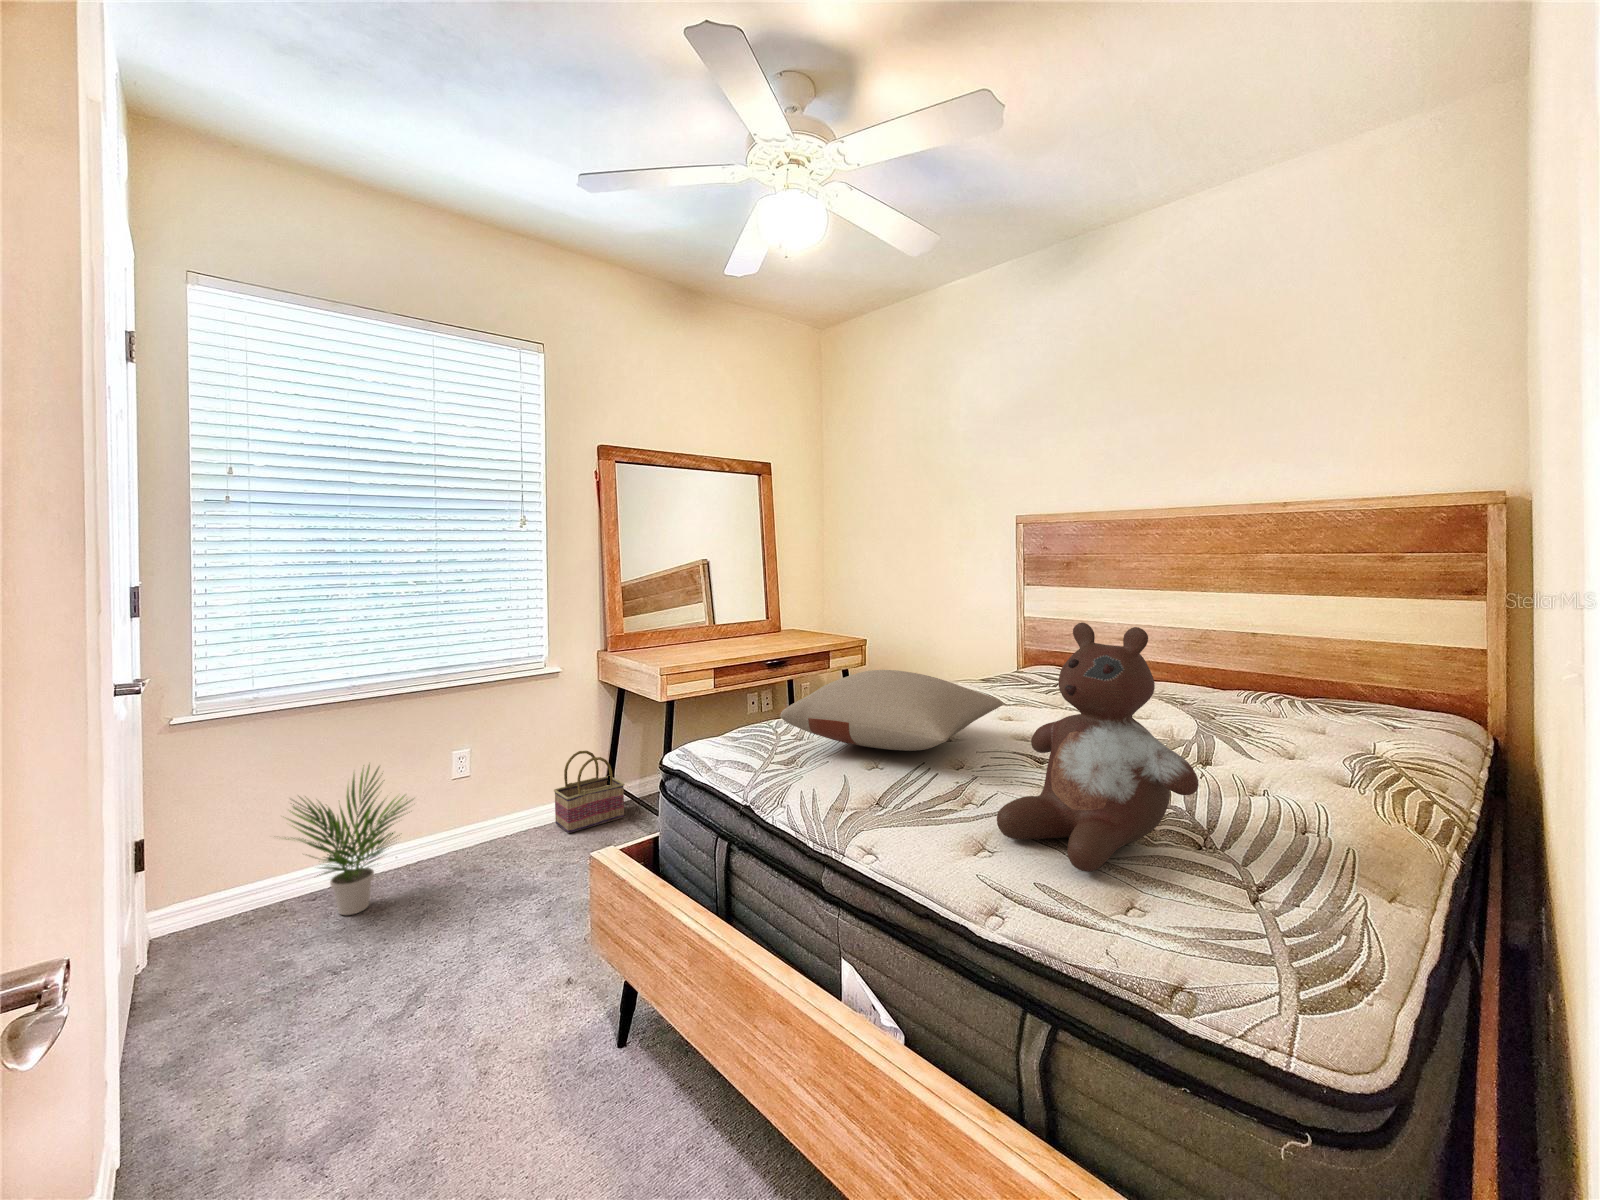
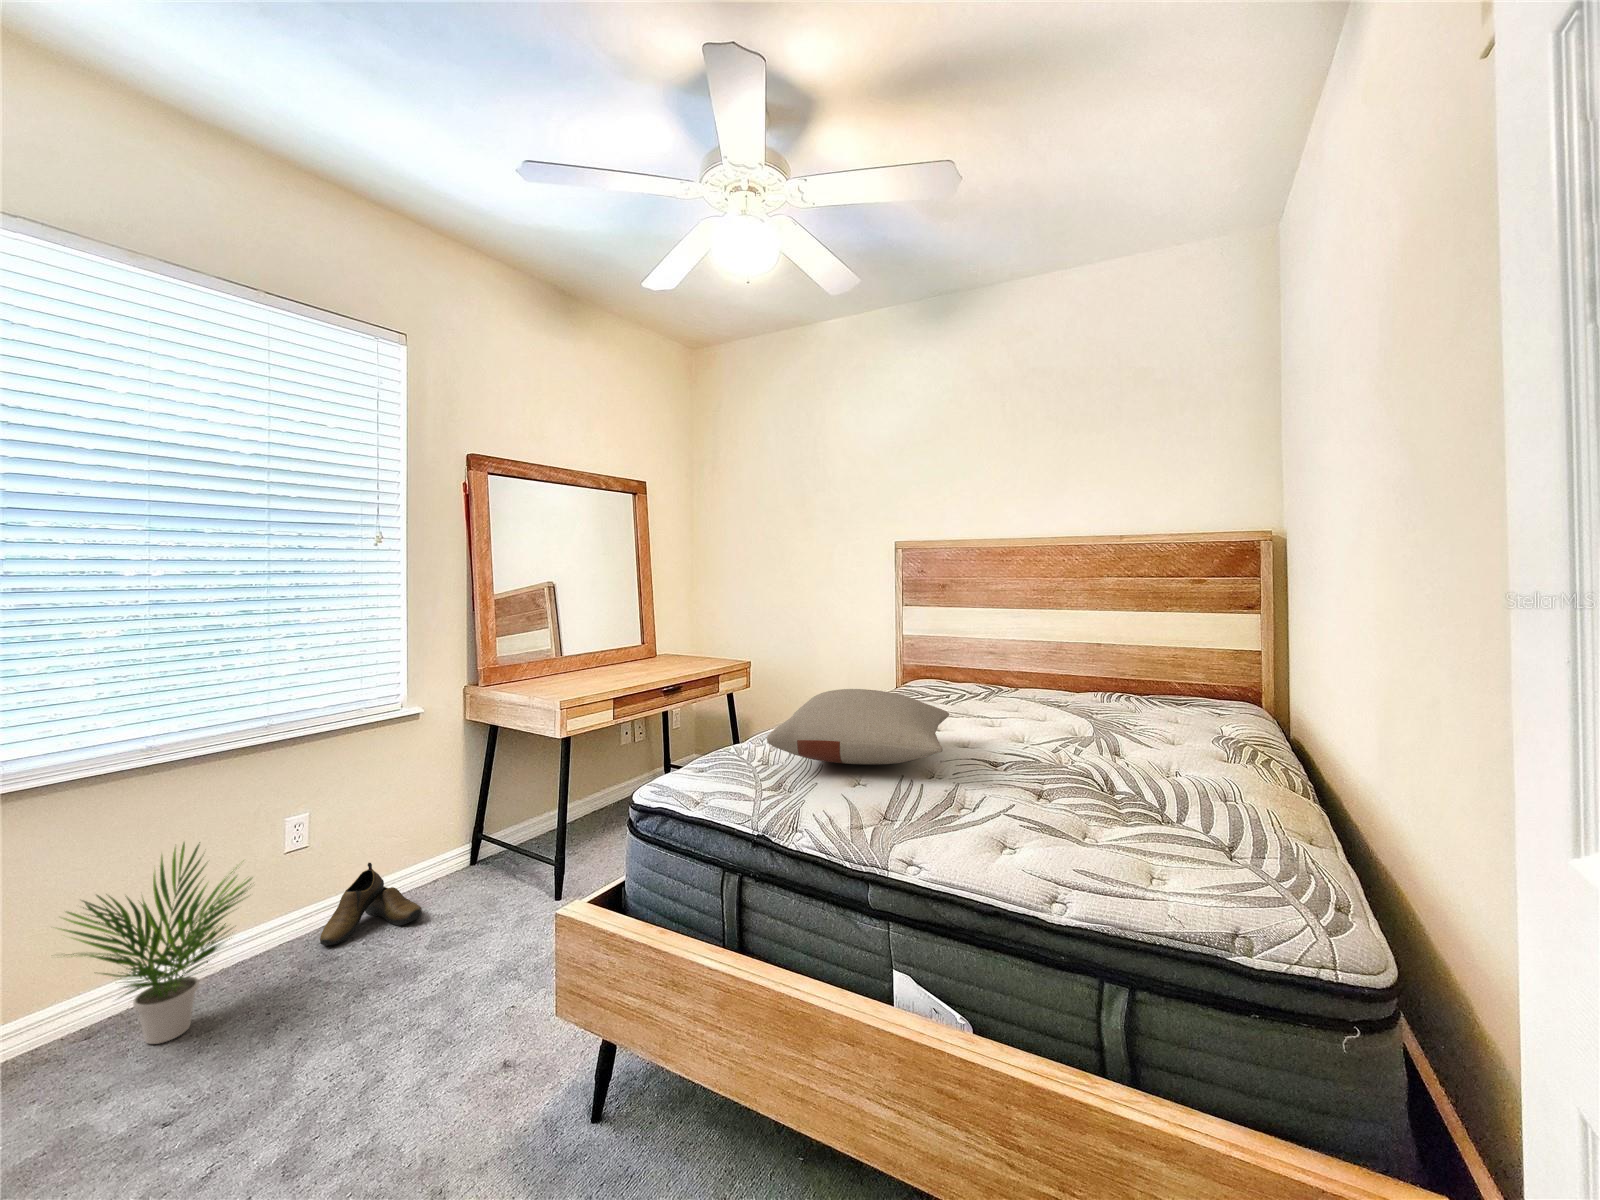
stuffed bear: present [997,623,1199,872] -> none [1023,638,1188,852]
basket: present [554,751,624,833] -> none [418,799,503,896]
shoe: none [469,797,549,861] -> present [320,863,422,945]

